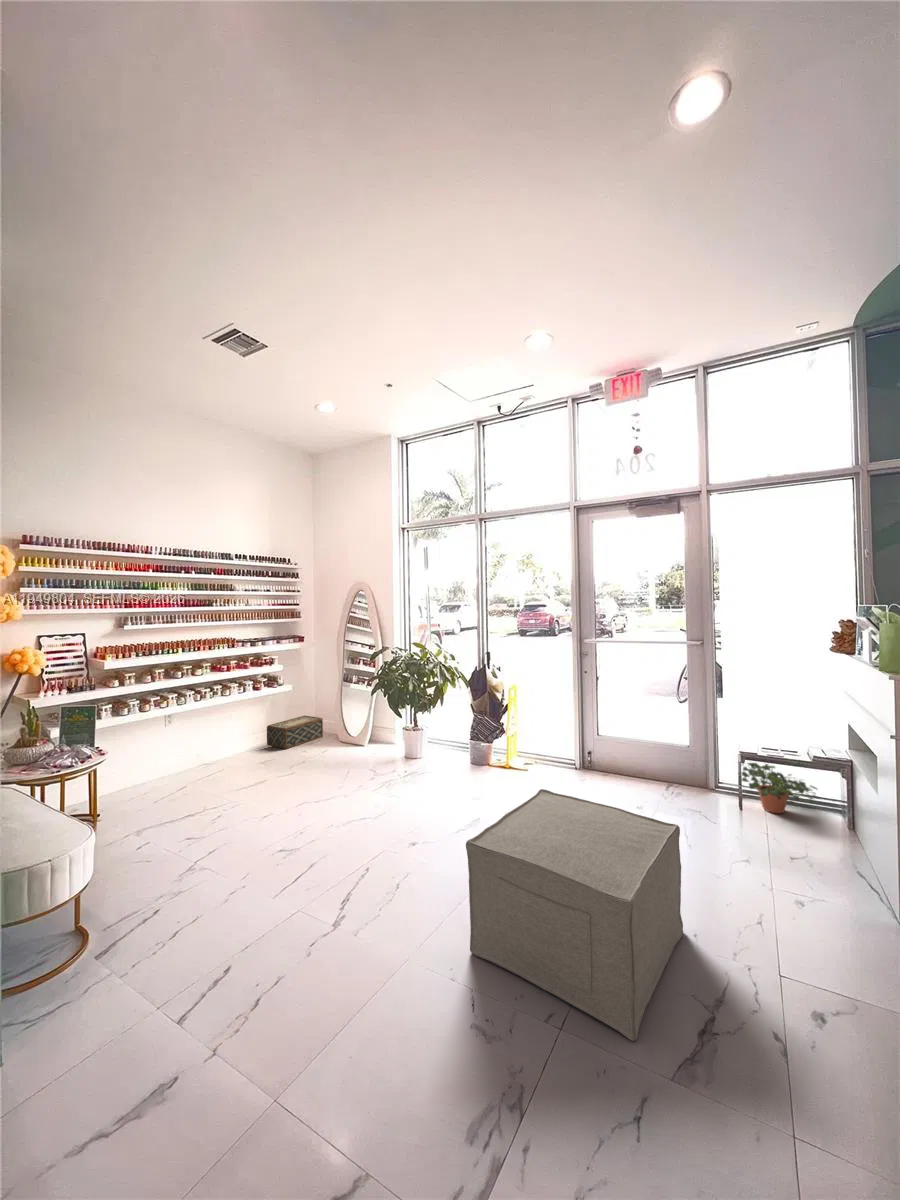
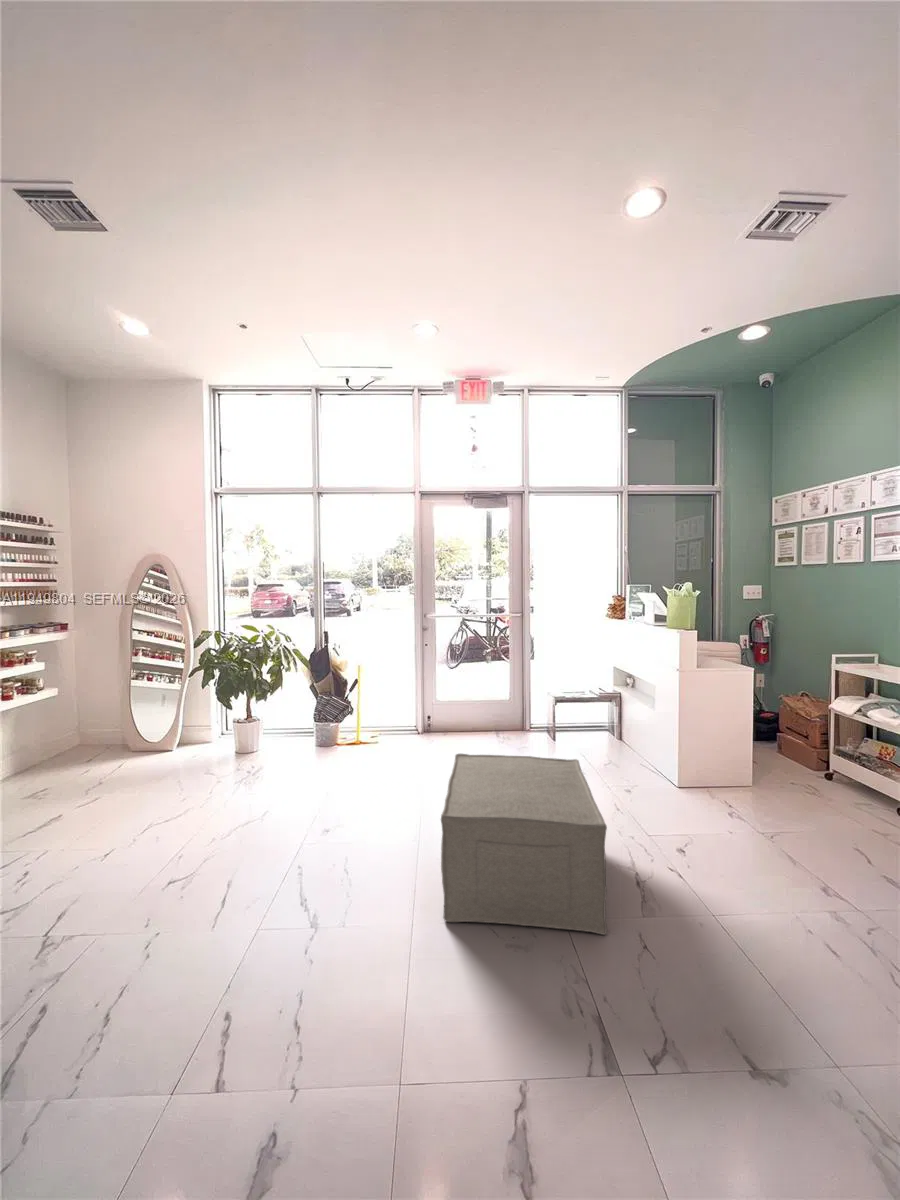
woven basket: present [267,716,323,749] -> none [14,726,104,774]
potted plant: present [742,761,820,813] -> none [545,703,600,740]

